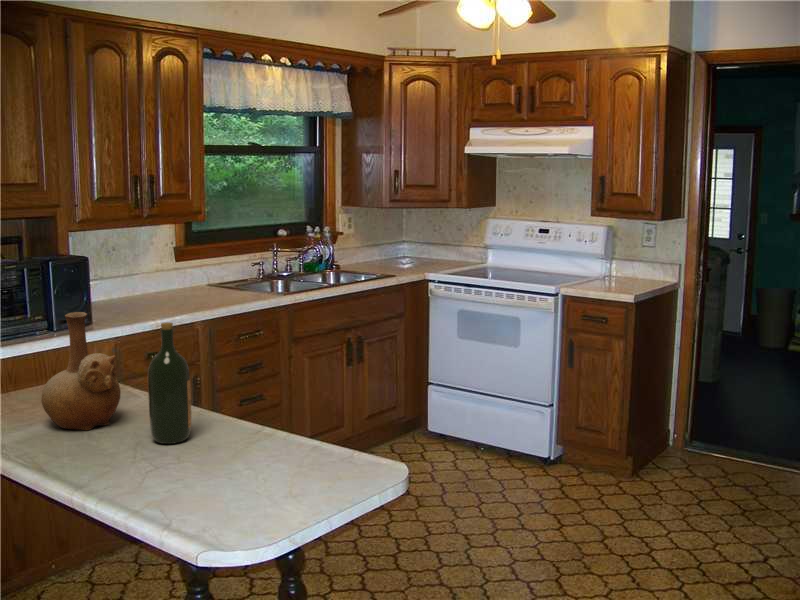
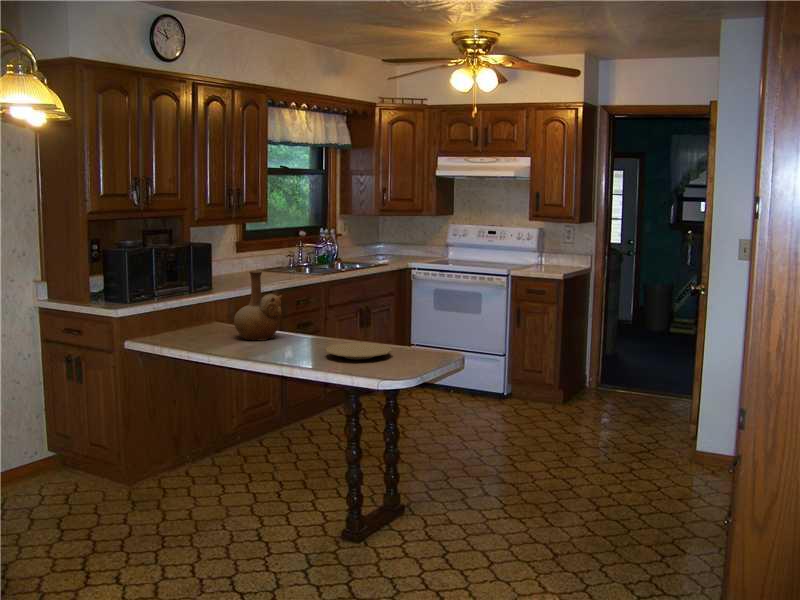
wine bottle: present [148,322,191,444] -> none [309,273,333,344]
plate: none [132,452,259,498] -> present [325,343,392,359]

